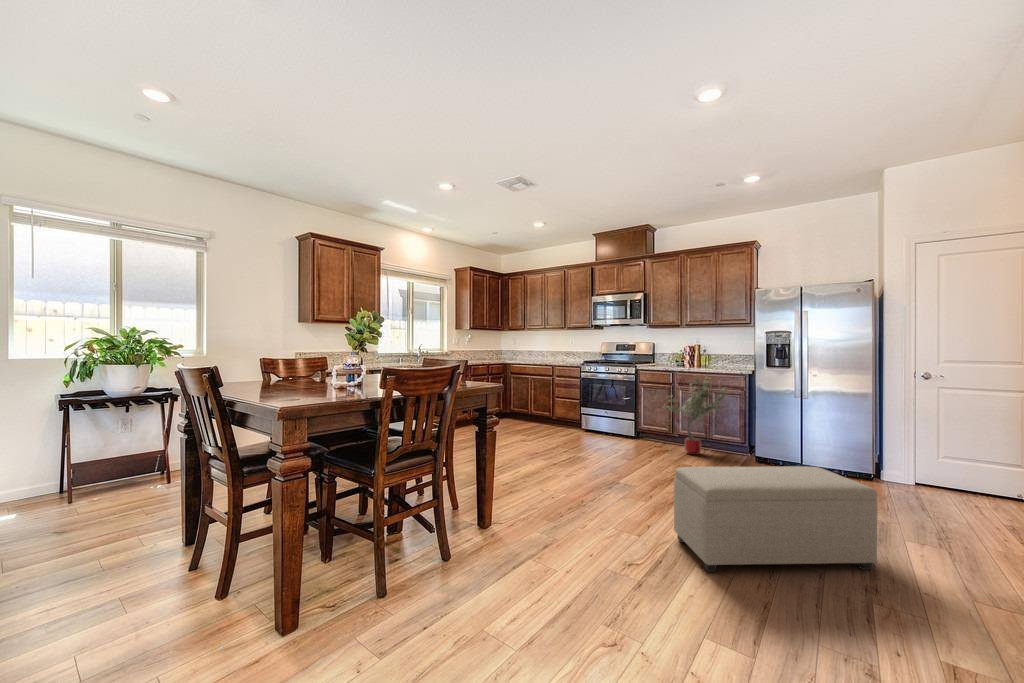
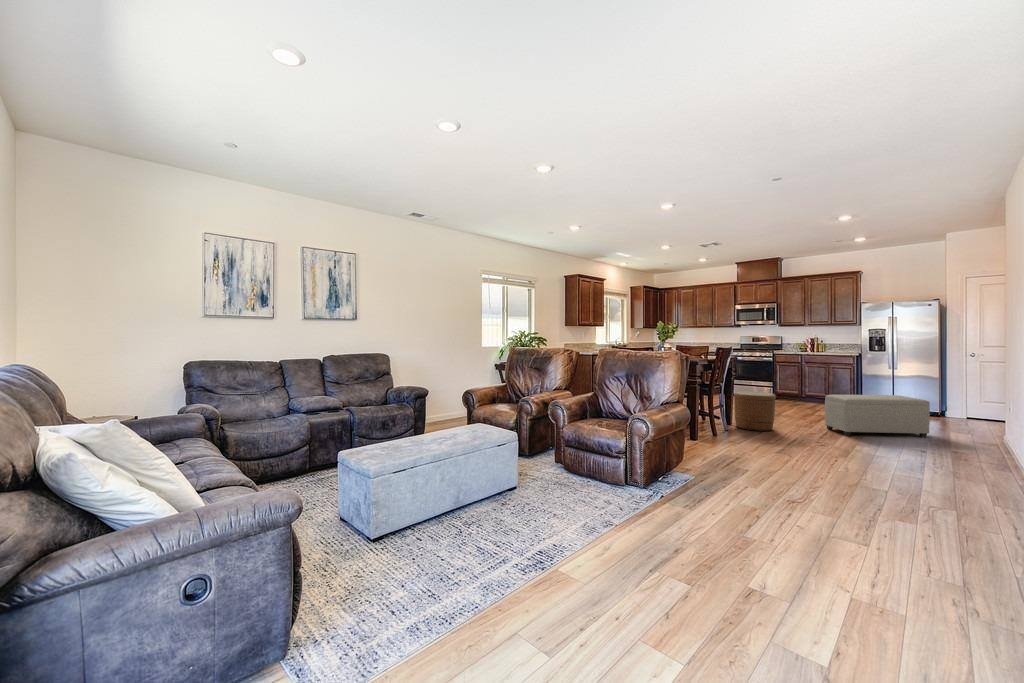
potted tree: present [664,376,727,455] -> none [795,356,843,405]
woven basket: none [491,458,572,559] -> present [734,391,776,431]

